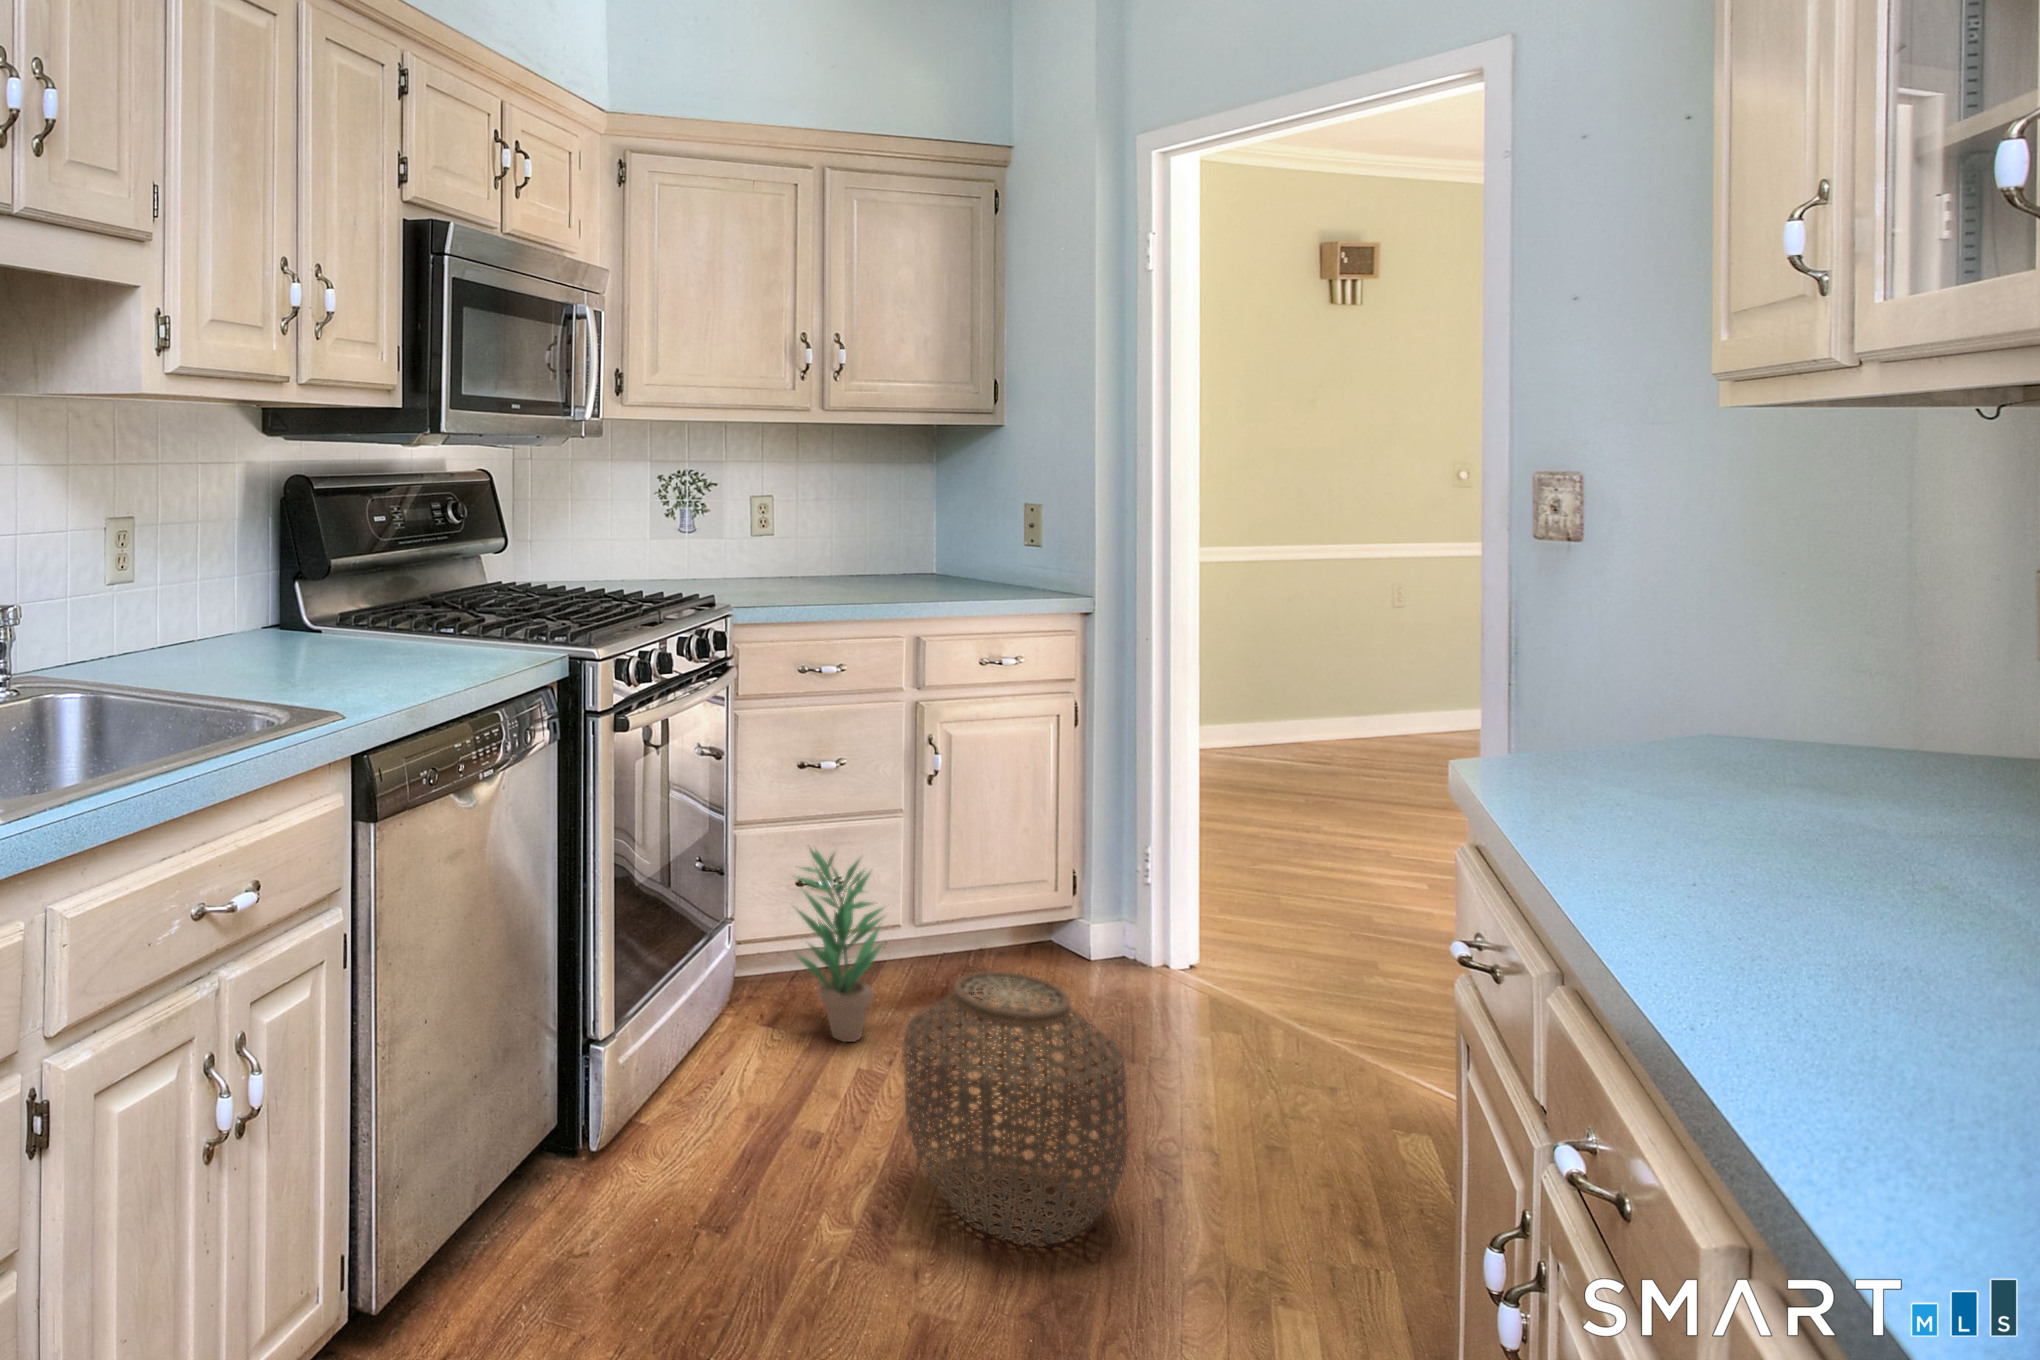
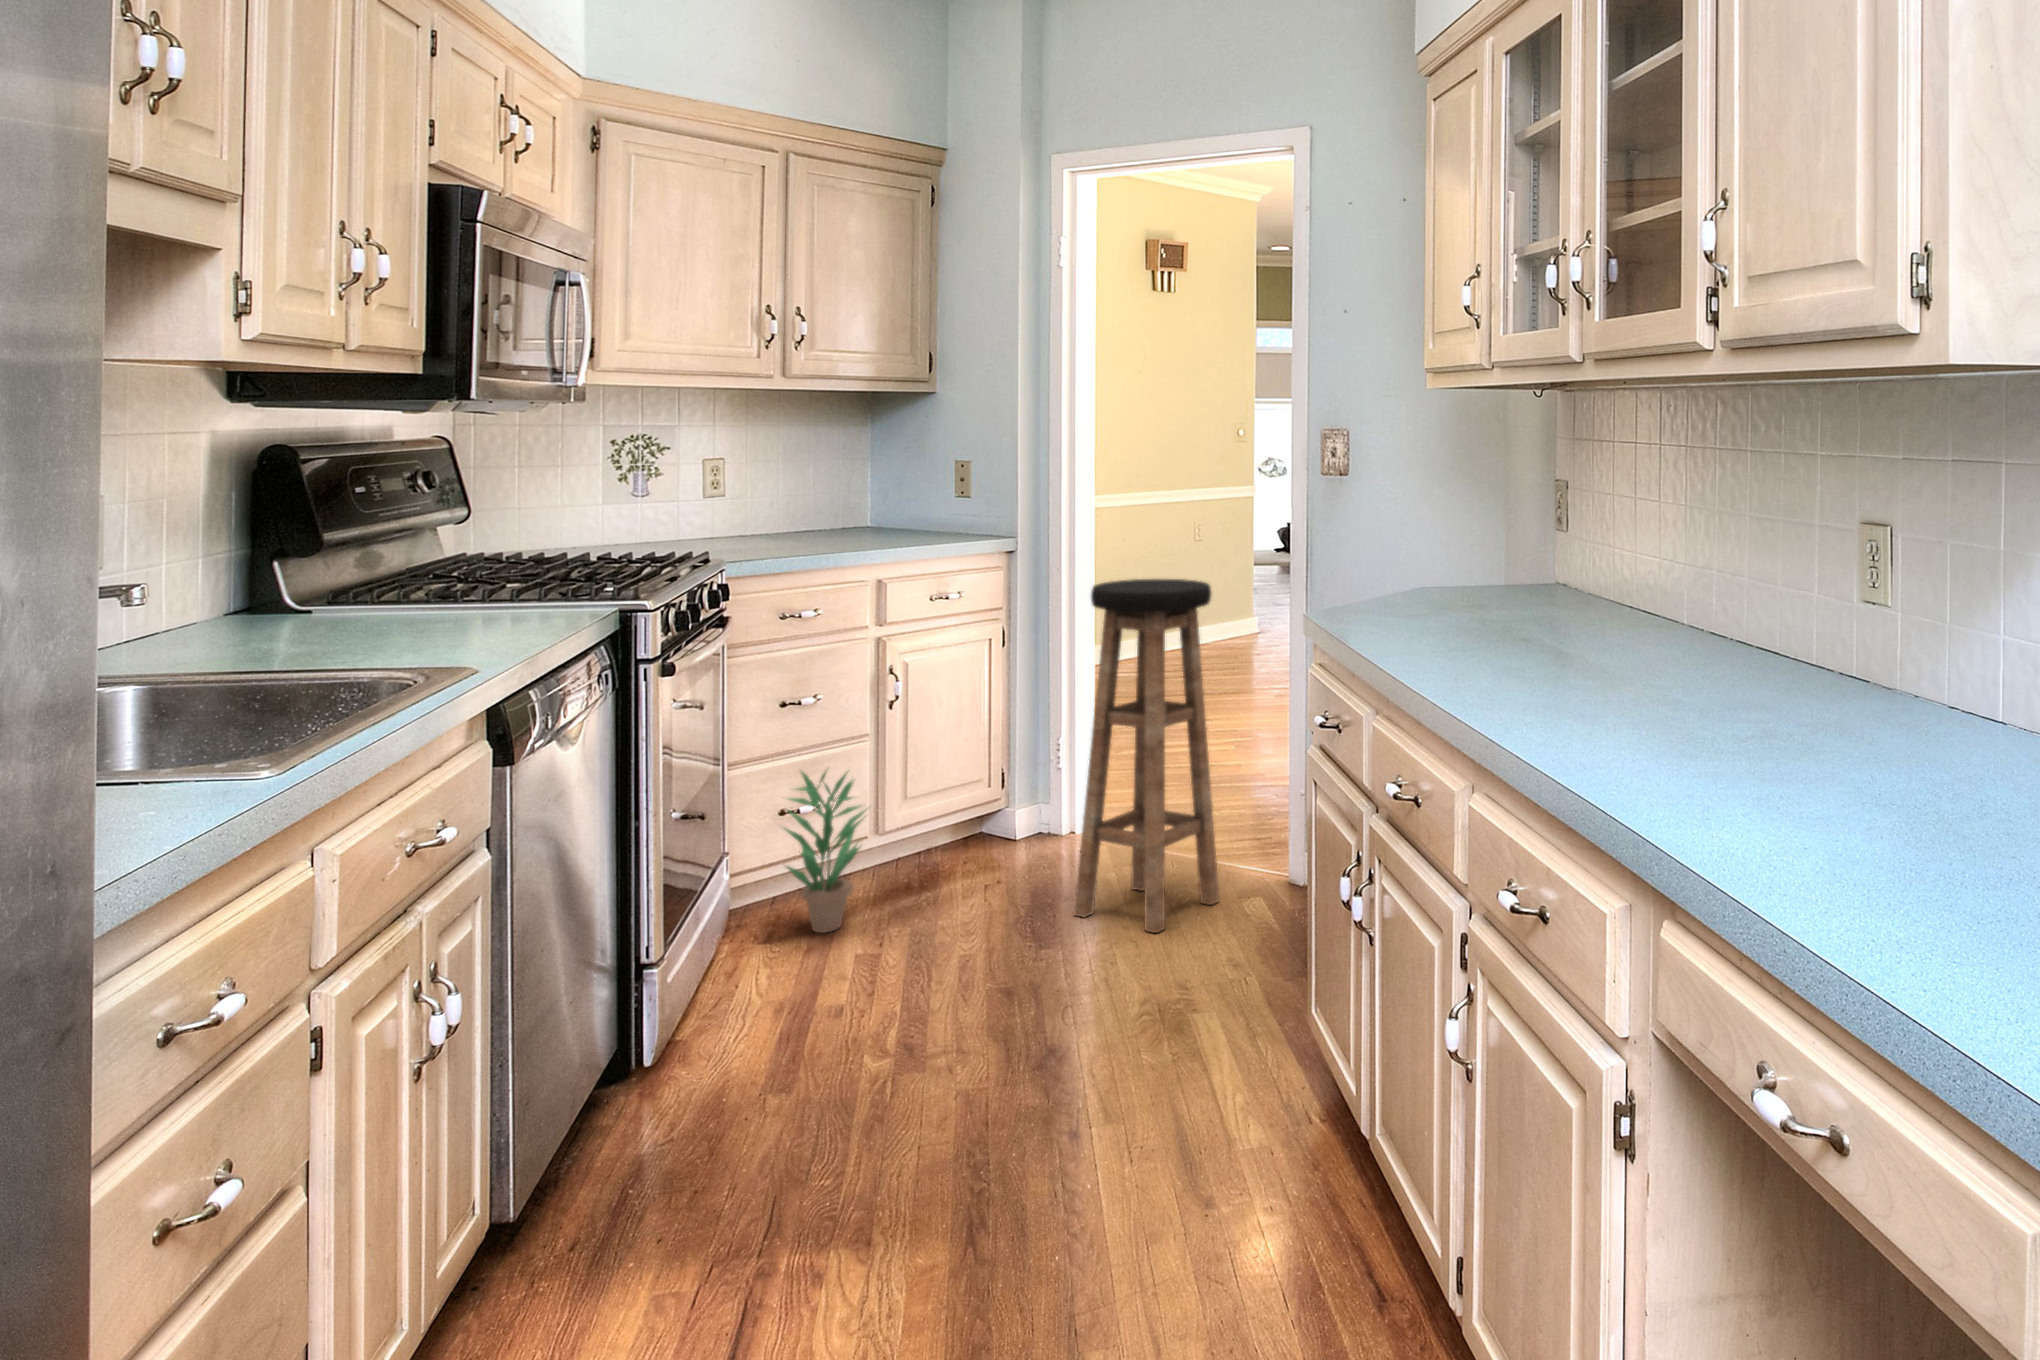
bar stool: none [1142,671,1369,1182] -> present [1074,579,1219,933]
woven basket: present [904,971,1127,1244] -> none [933,819,1099,1015]

